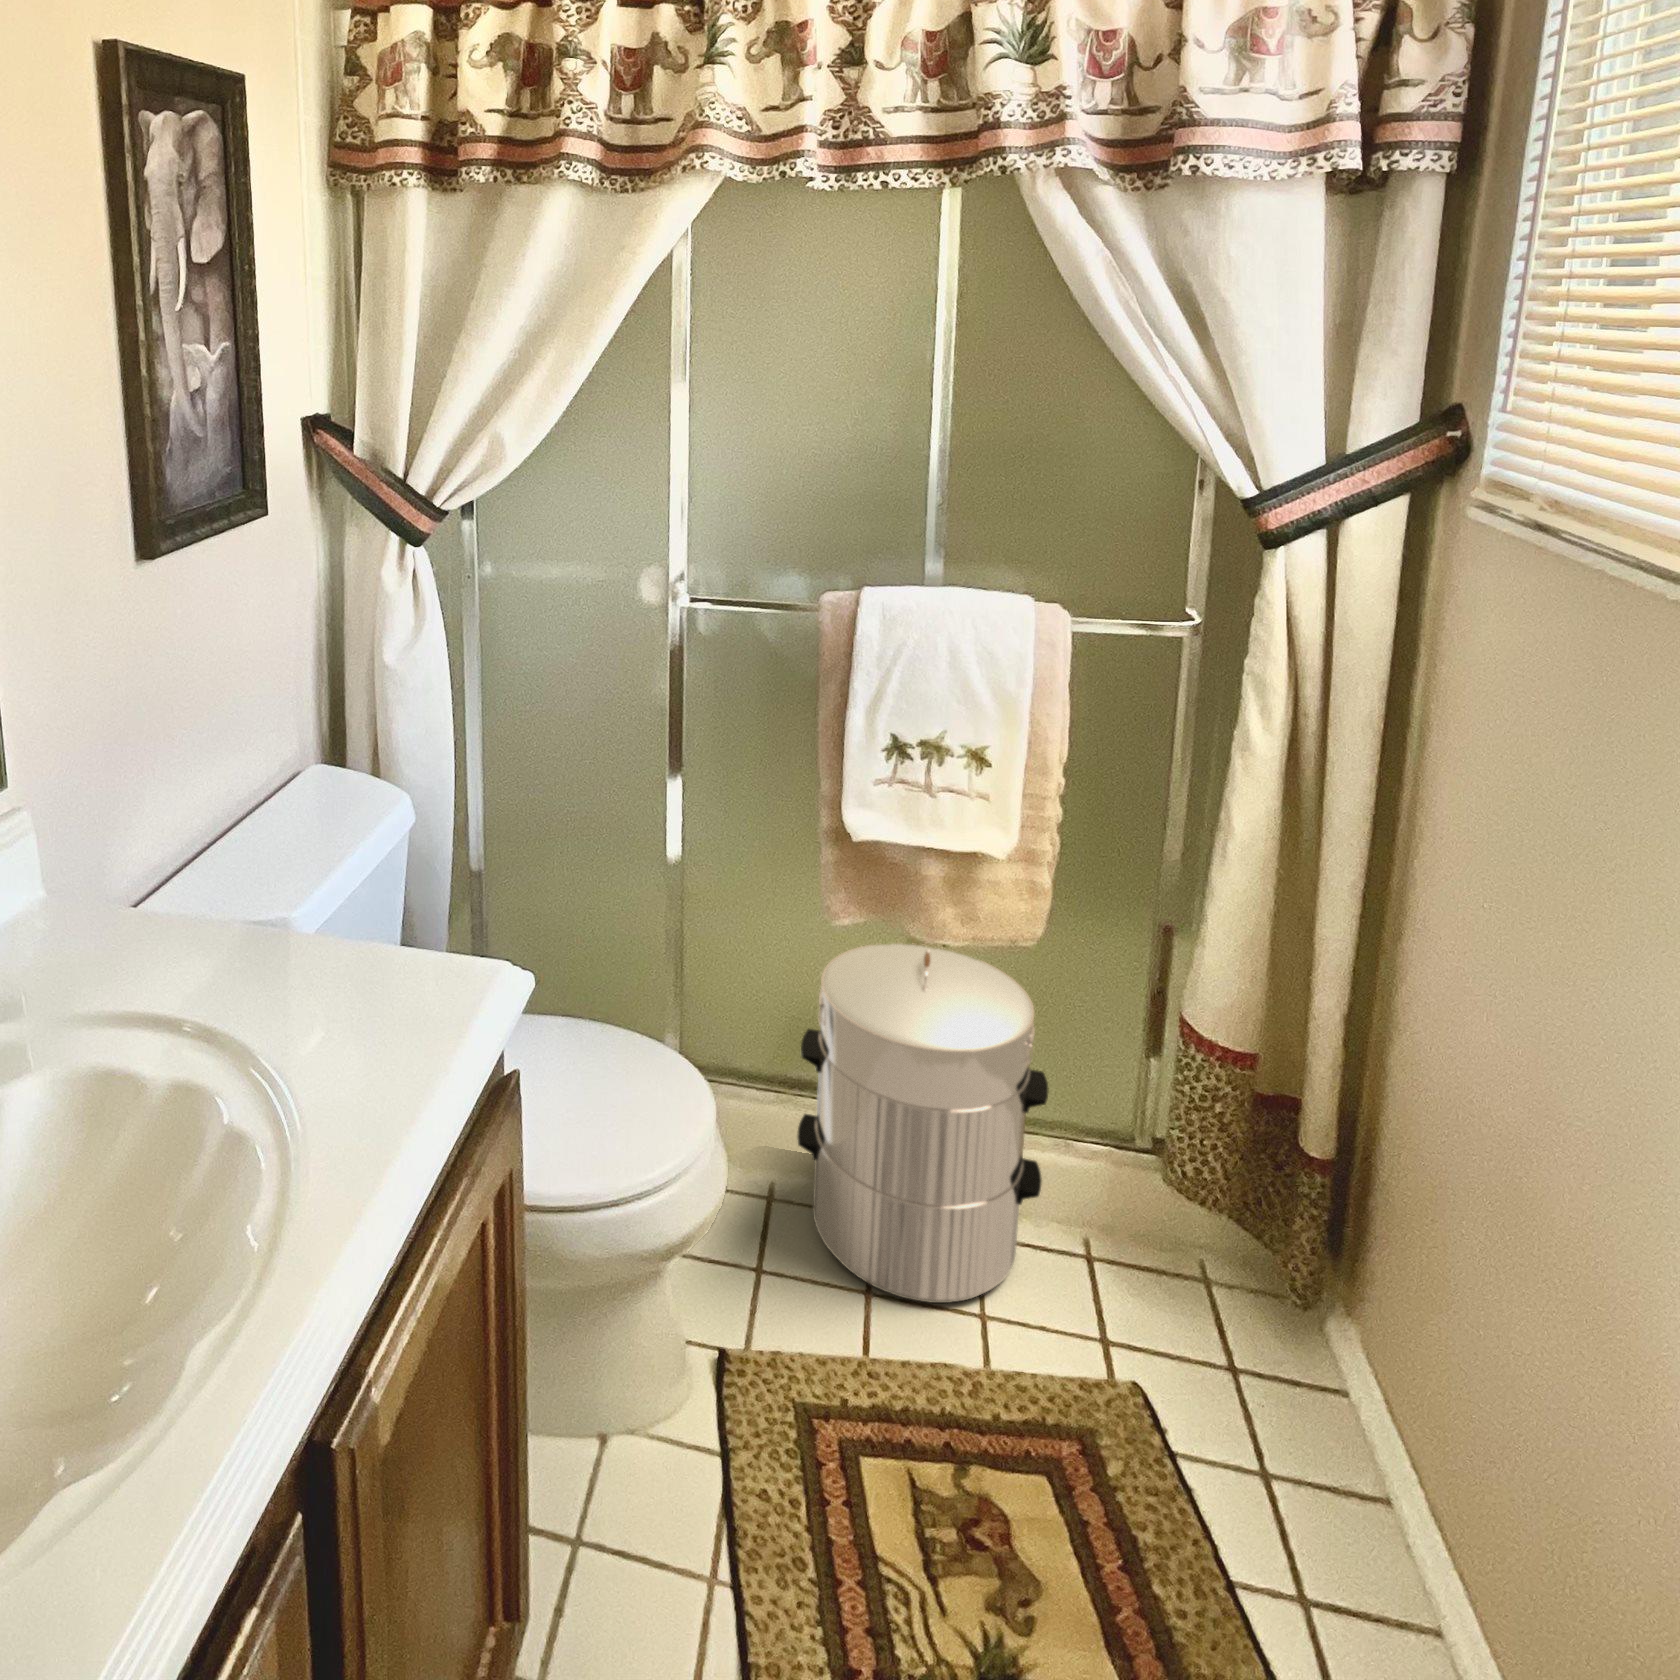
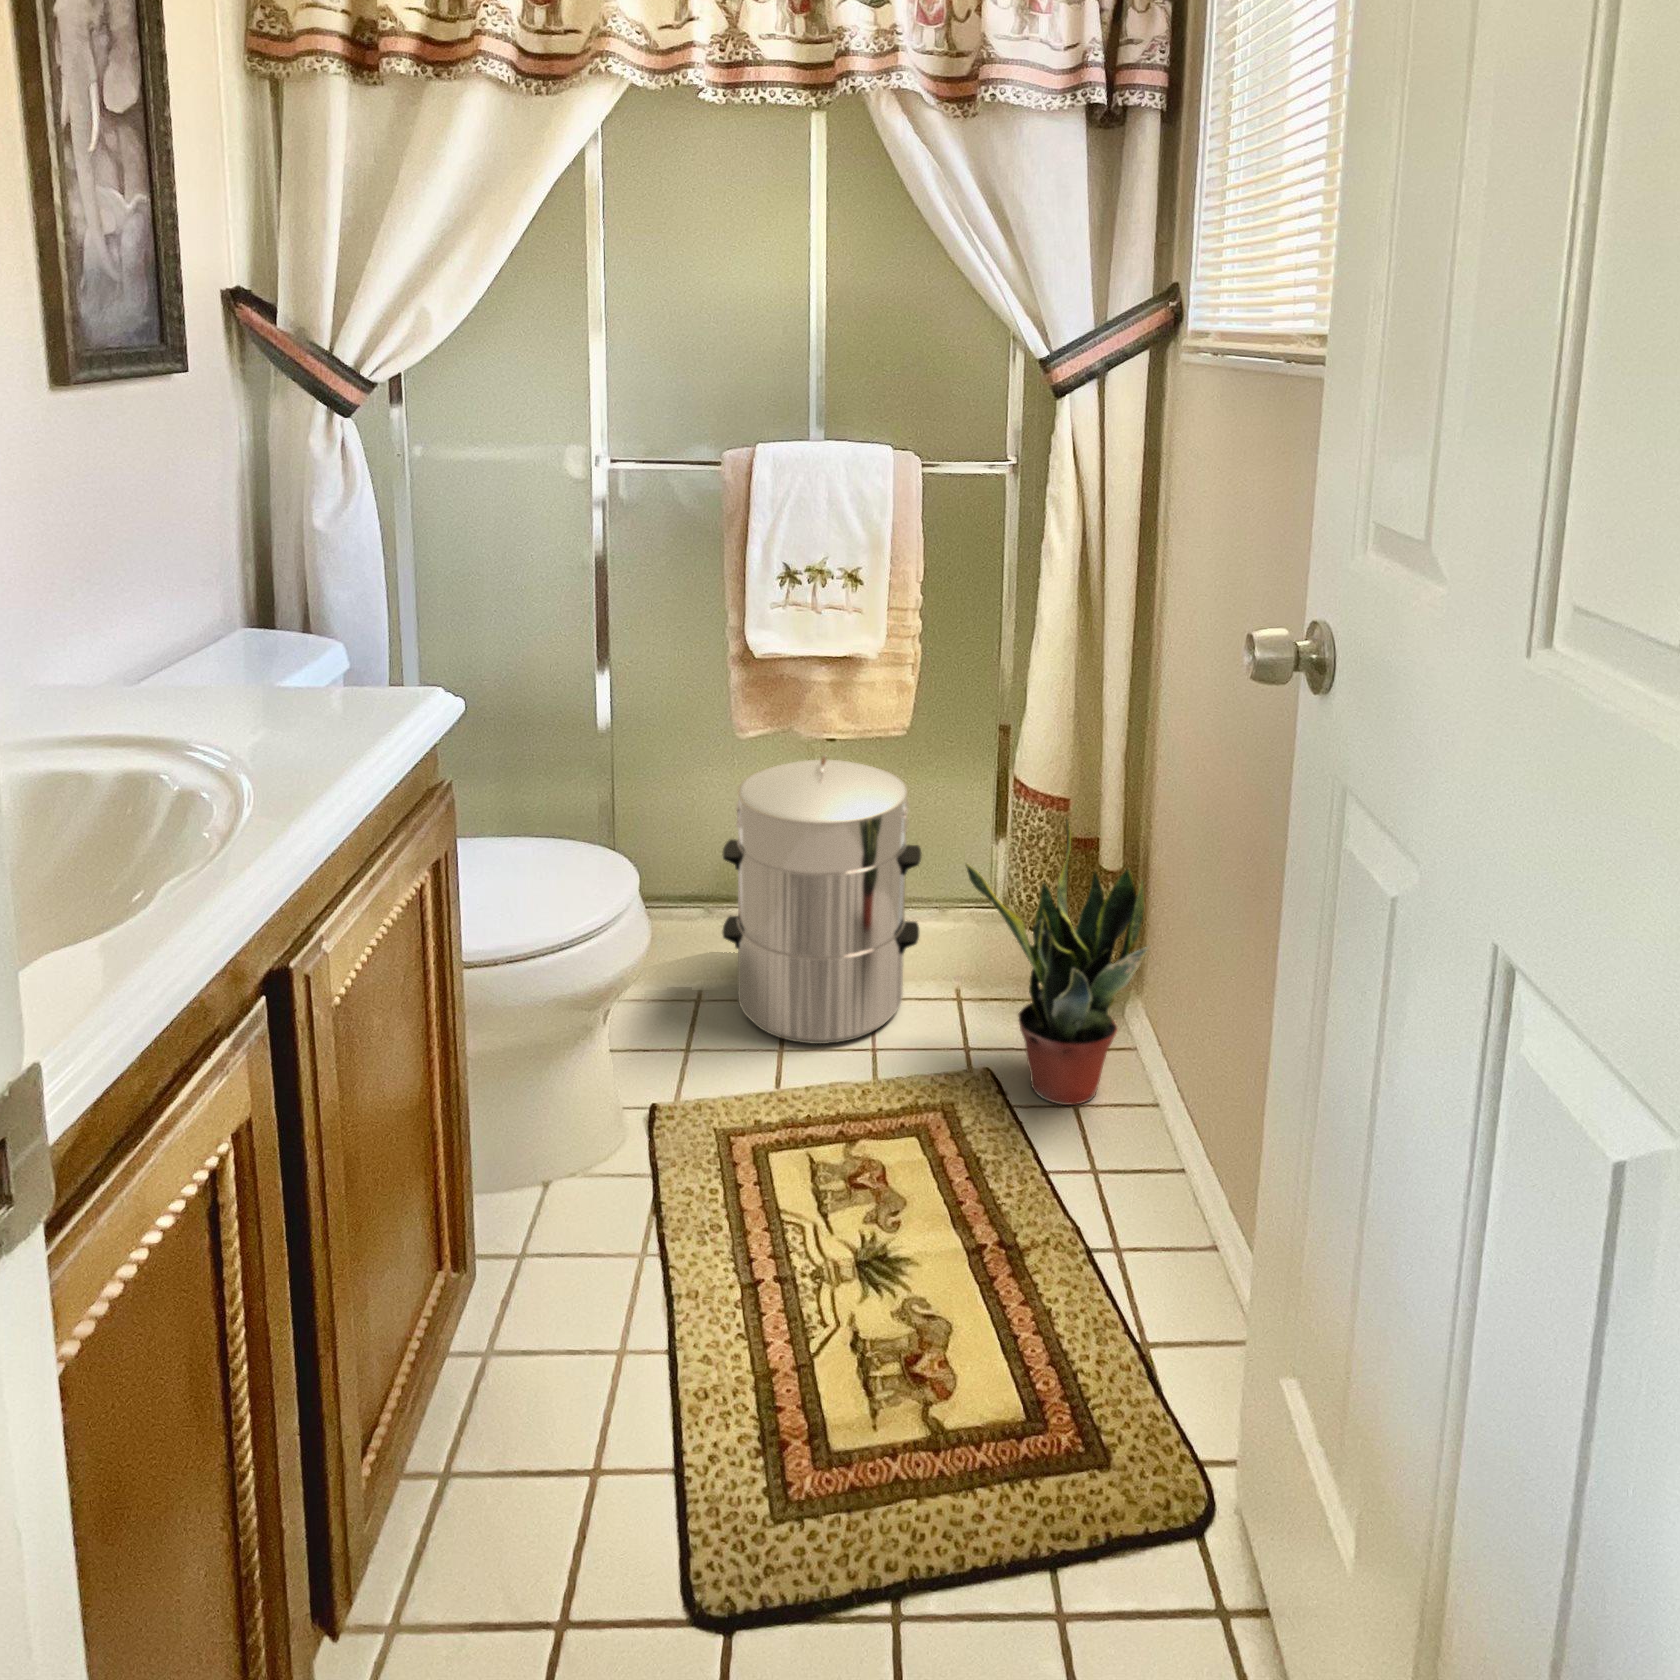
potted plant: none [1115,1093,1397,1476] -> present [966,820,1149,1105]

